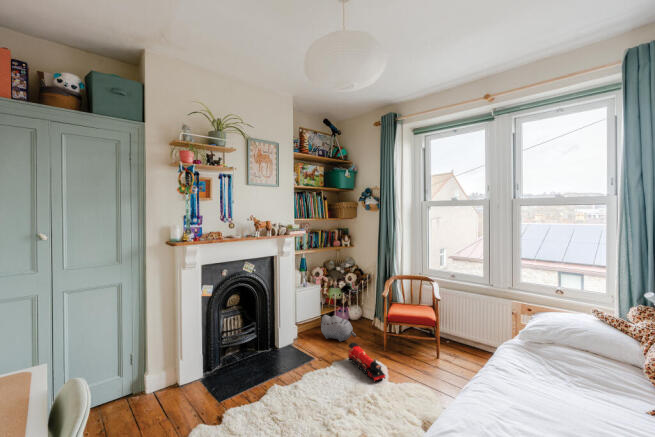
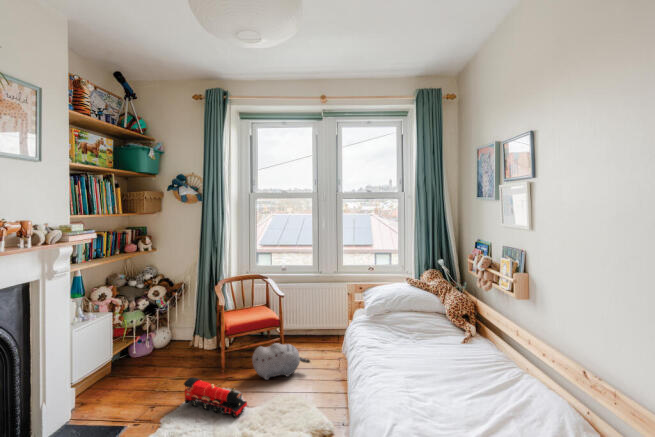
plush toy: present [320,315,356,342] -> present [252,343,310,380]

